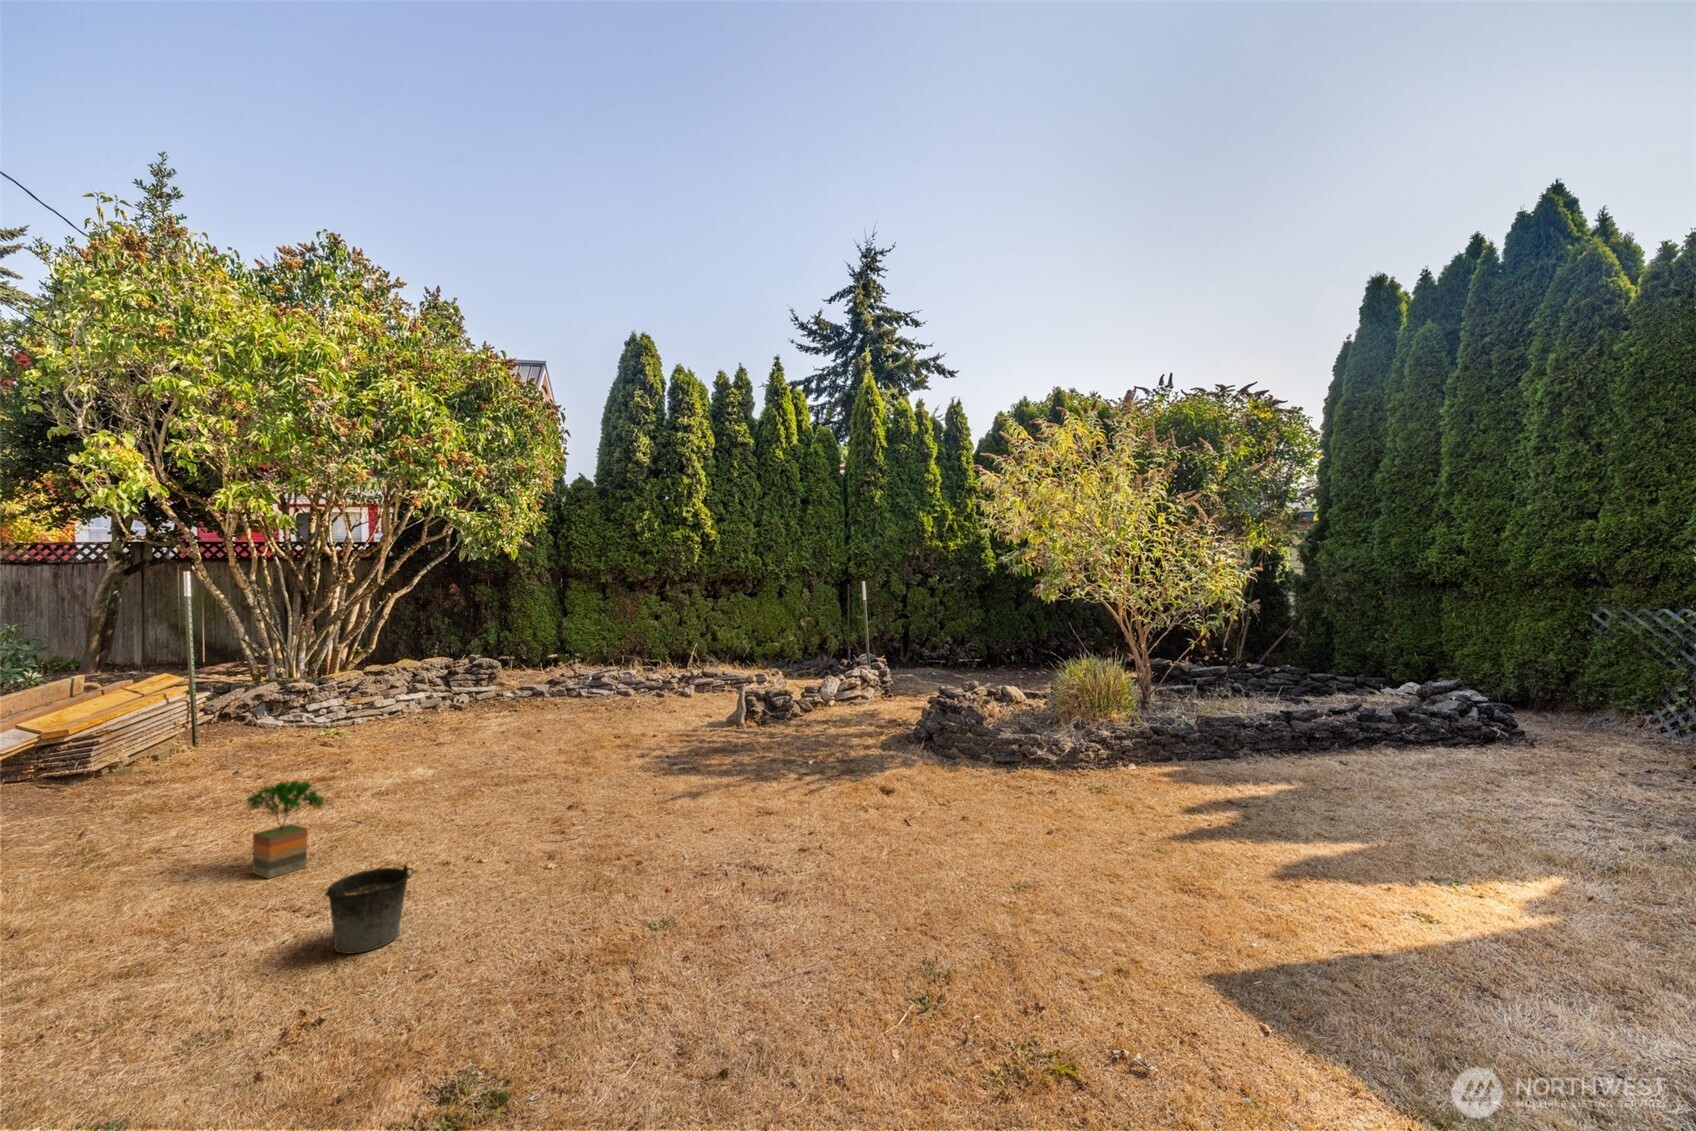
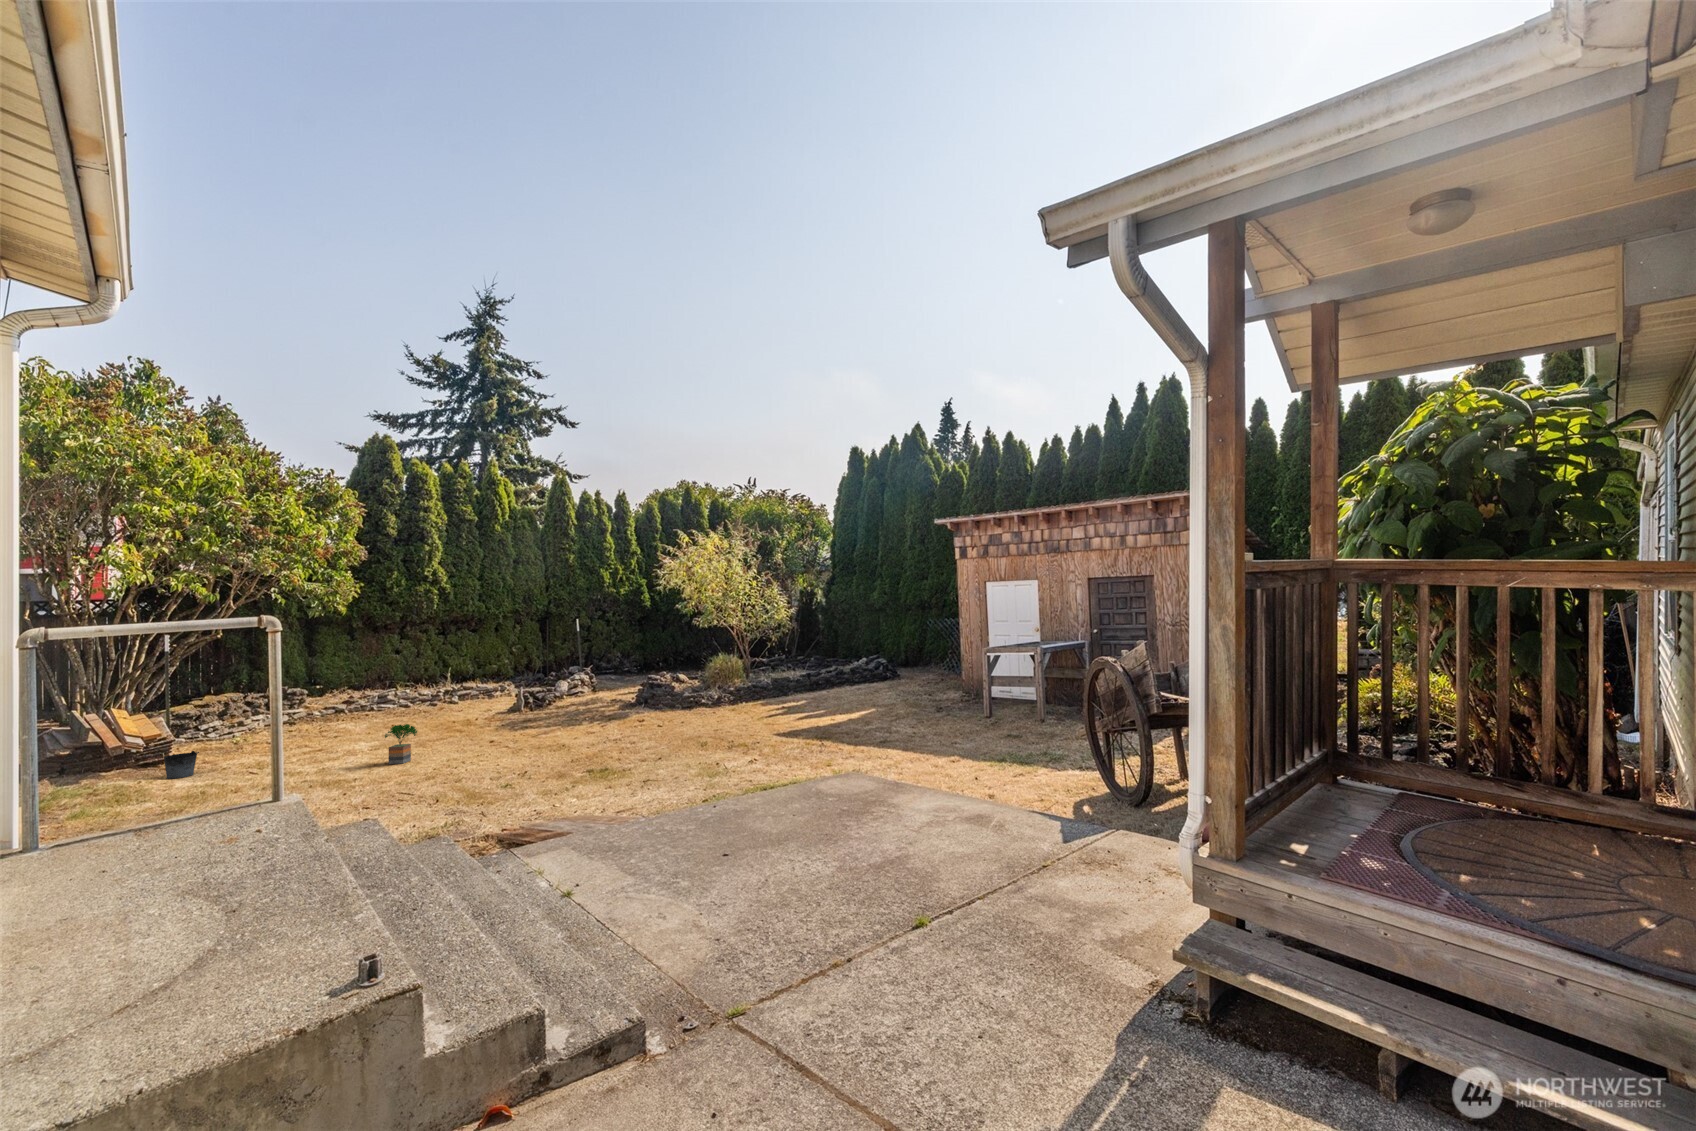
bucket: present [325,865,414,954] -> present [164,751,199,779]

